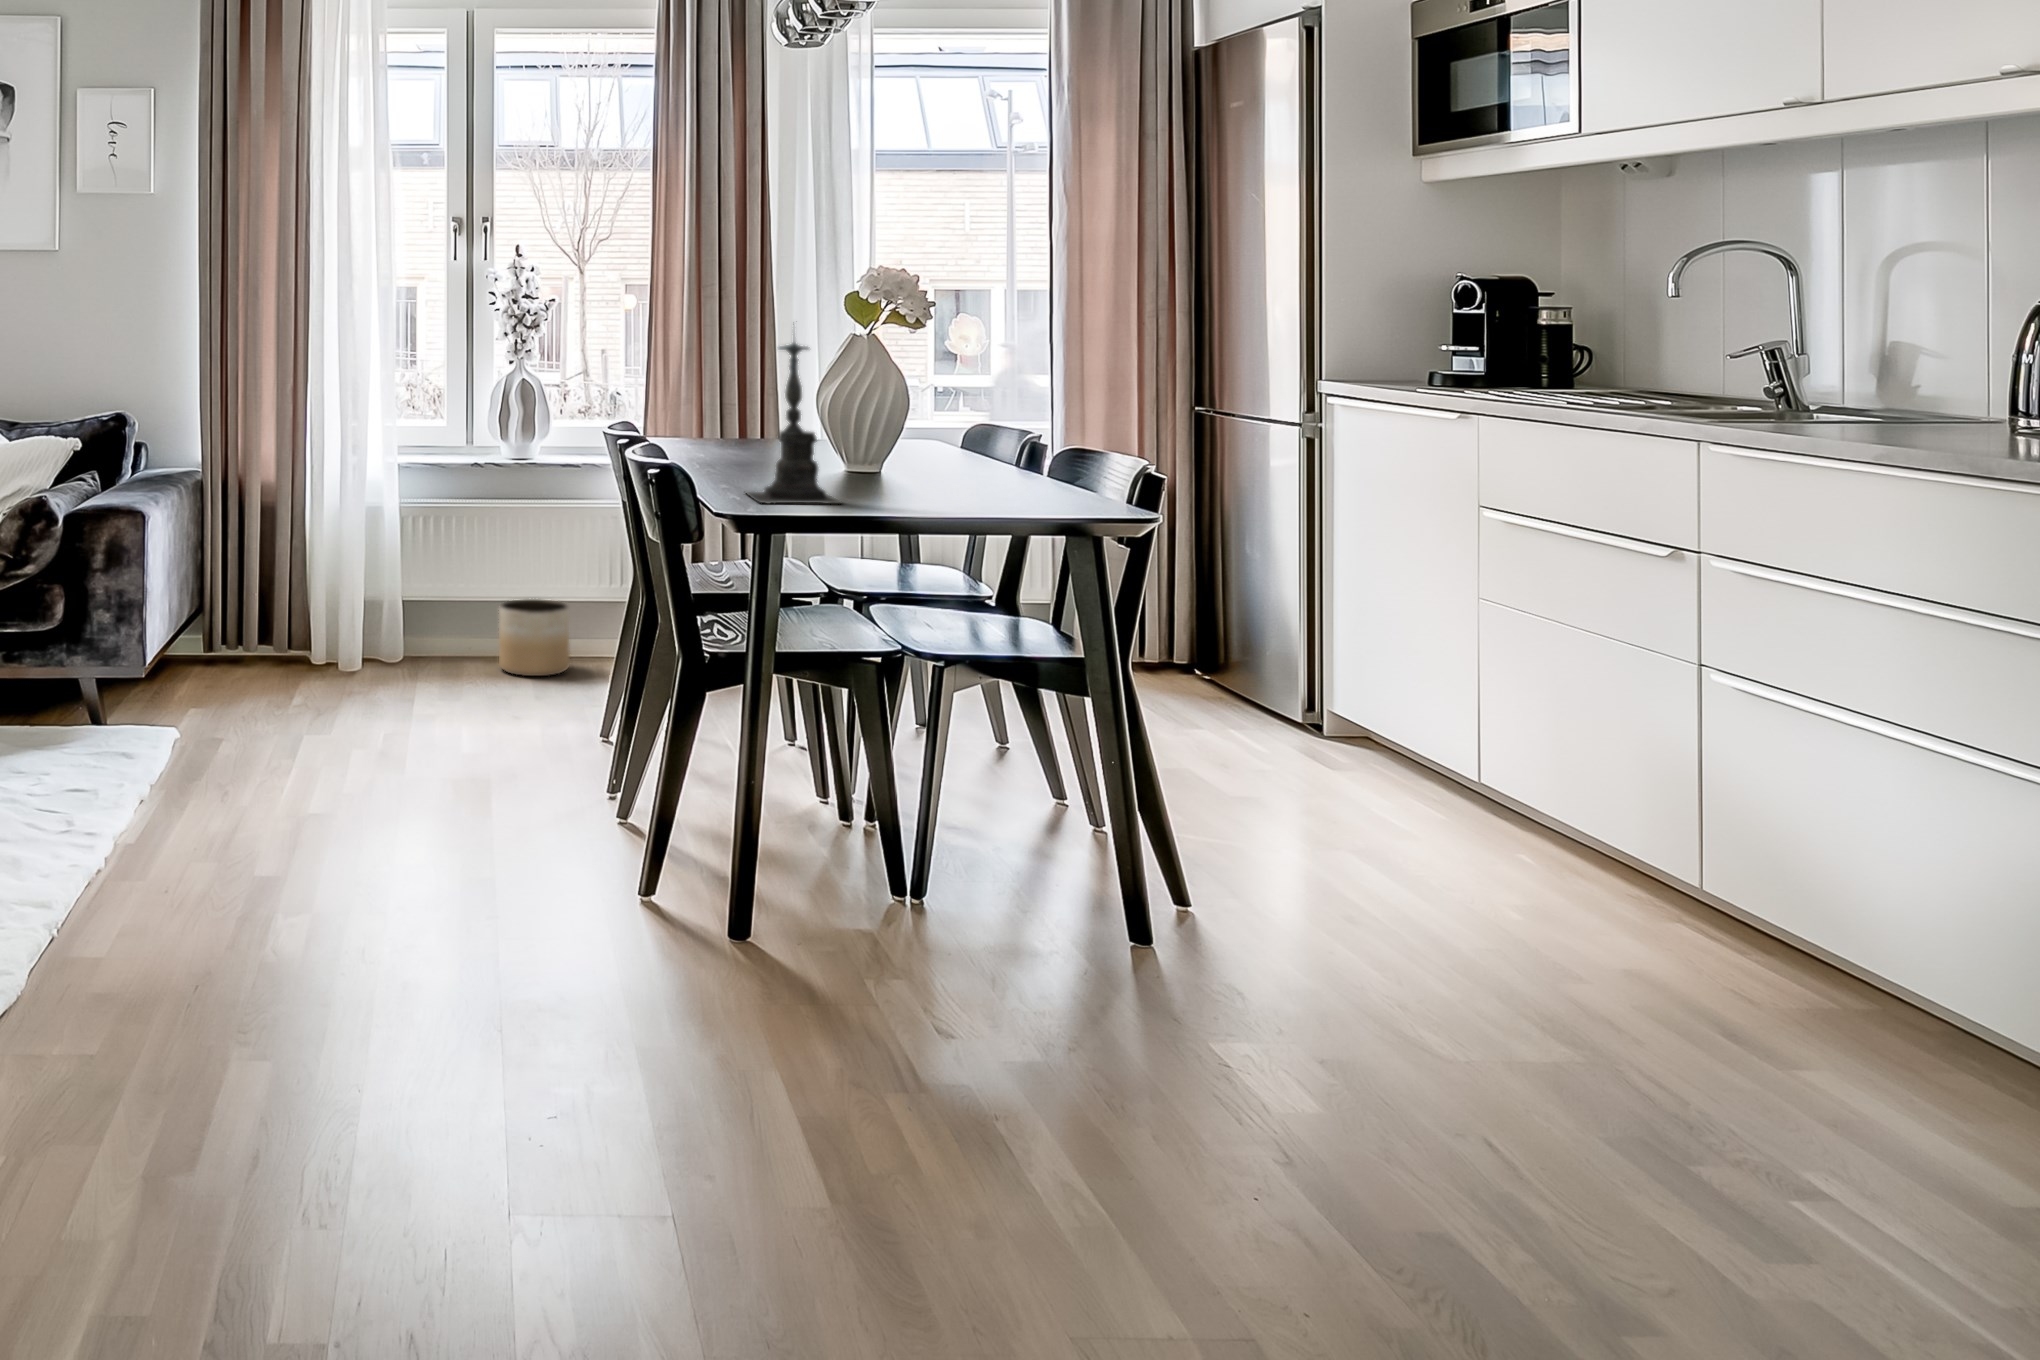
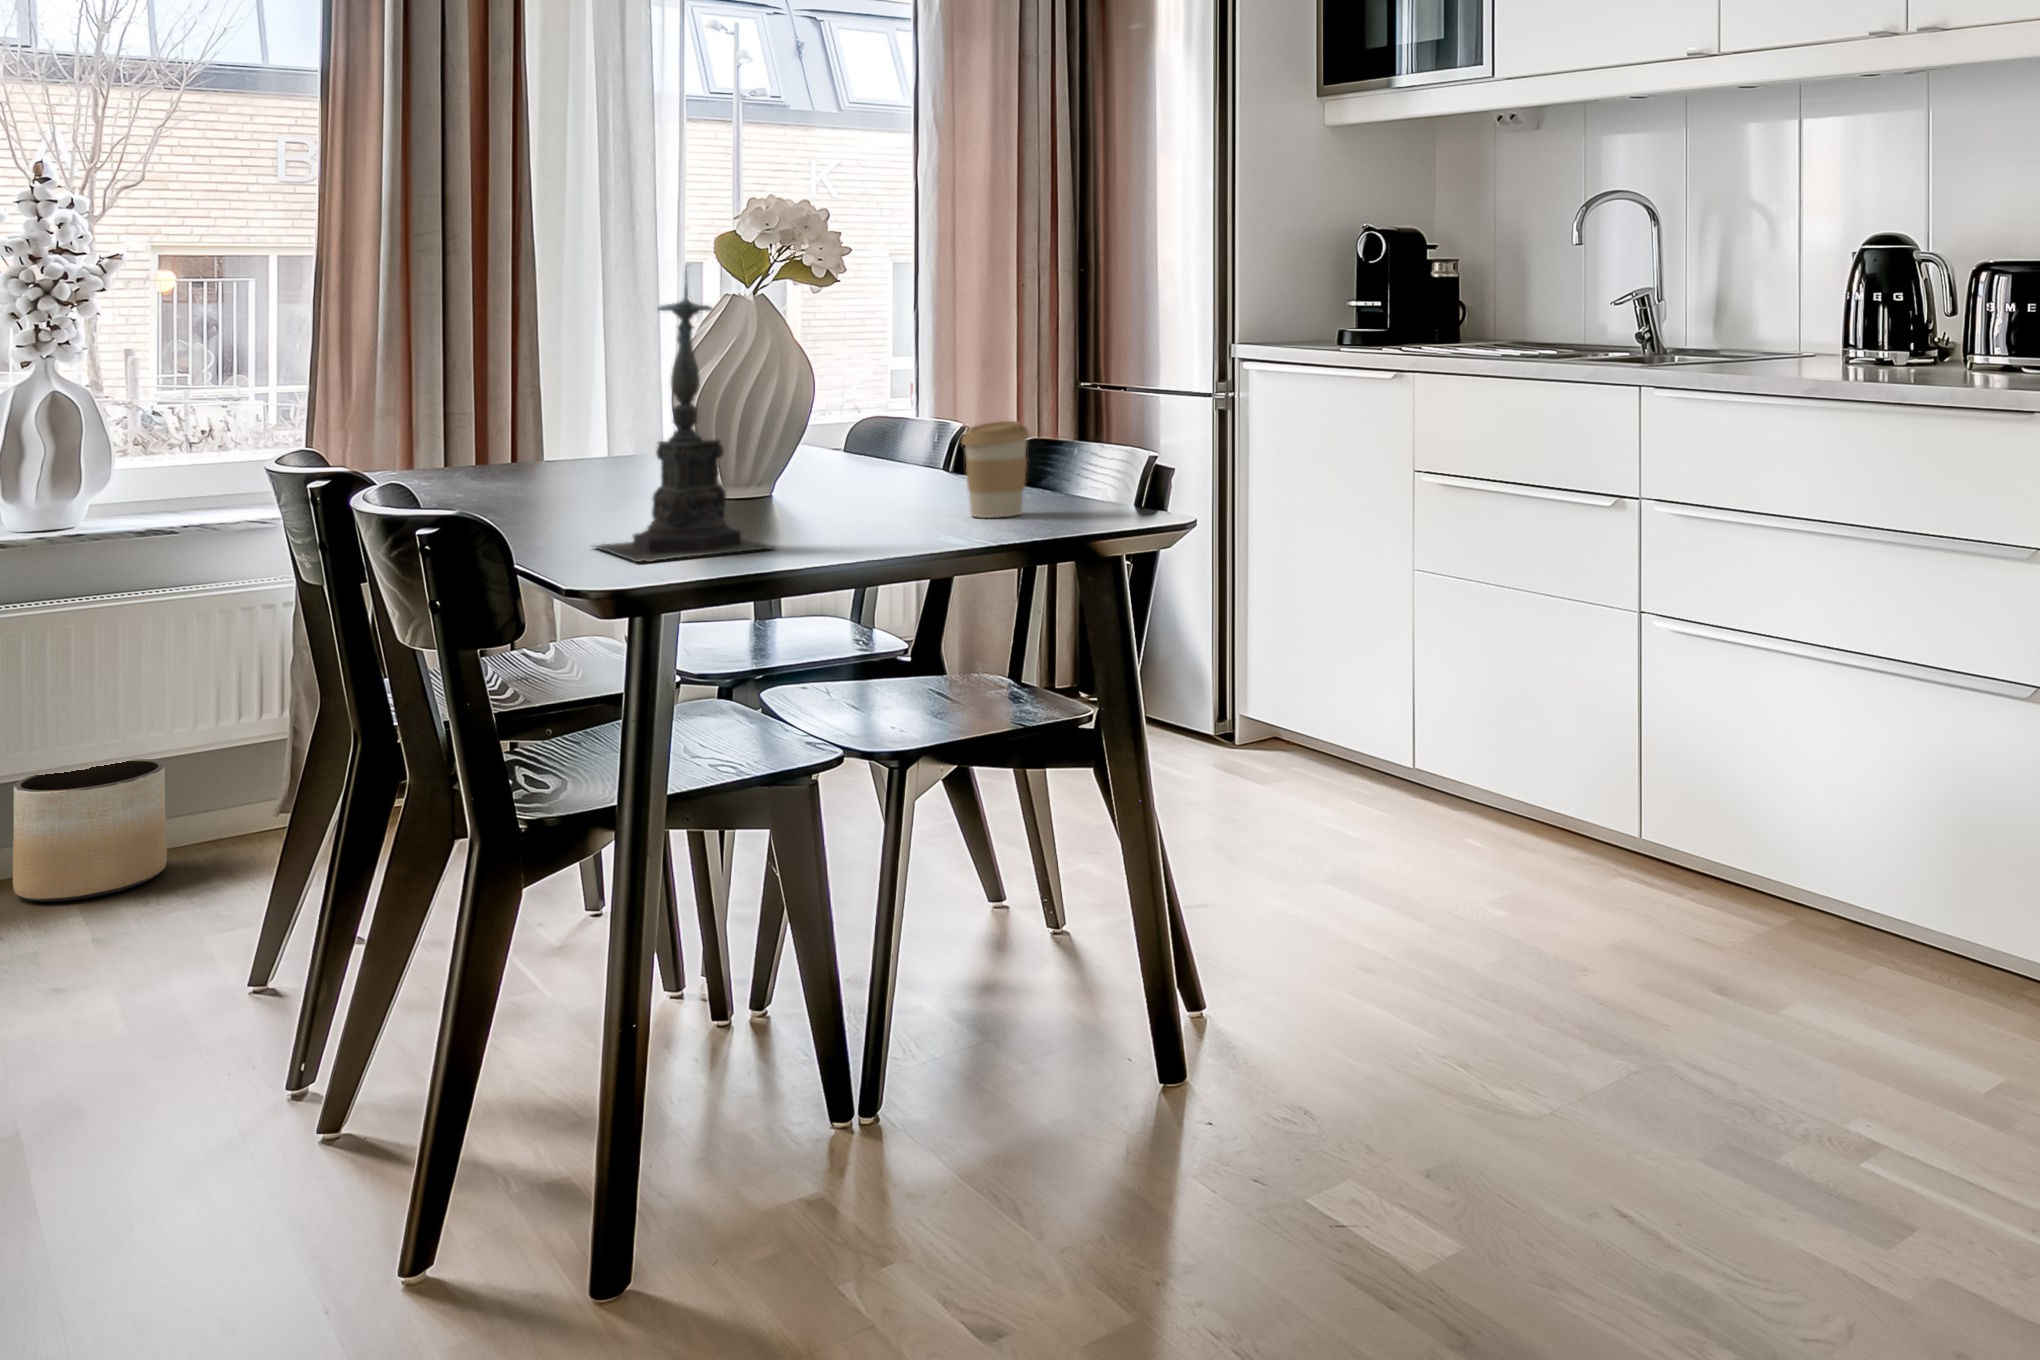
coffee cup: none [985,432,1035,500] -> present [962,421,1029,518]

